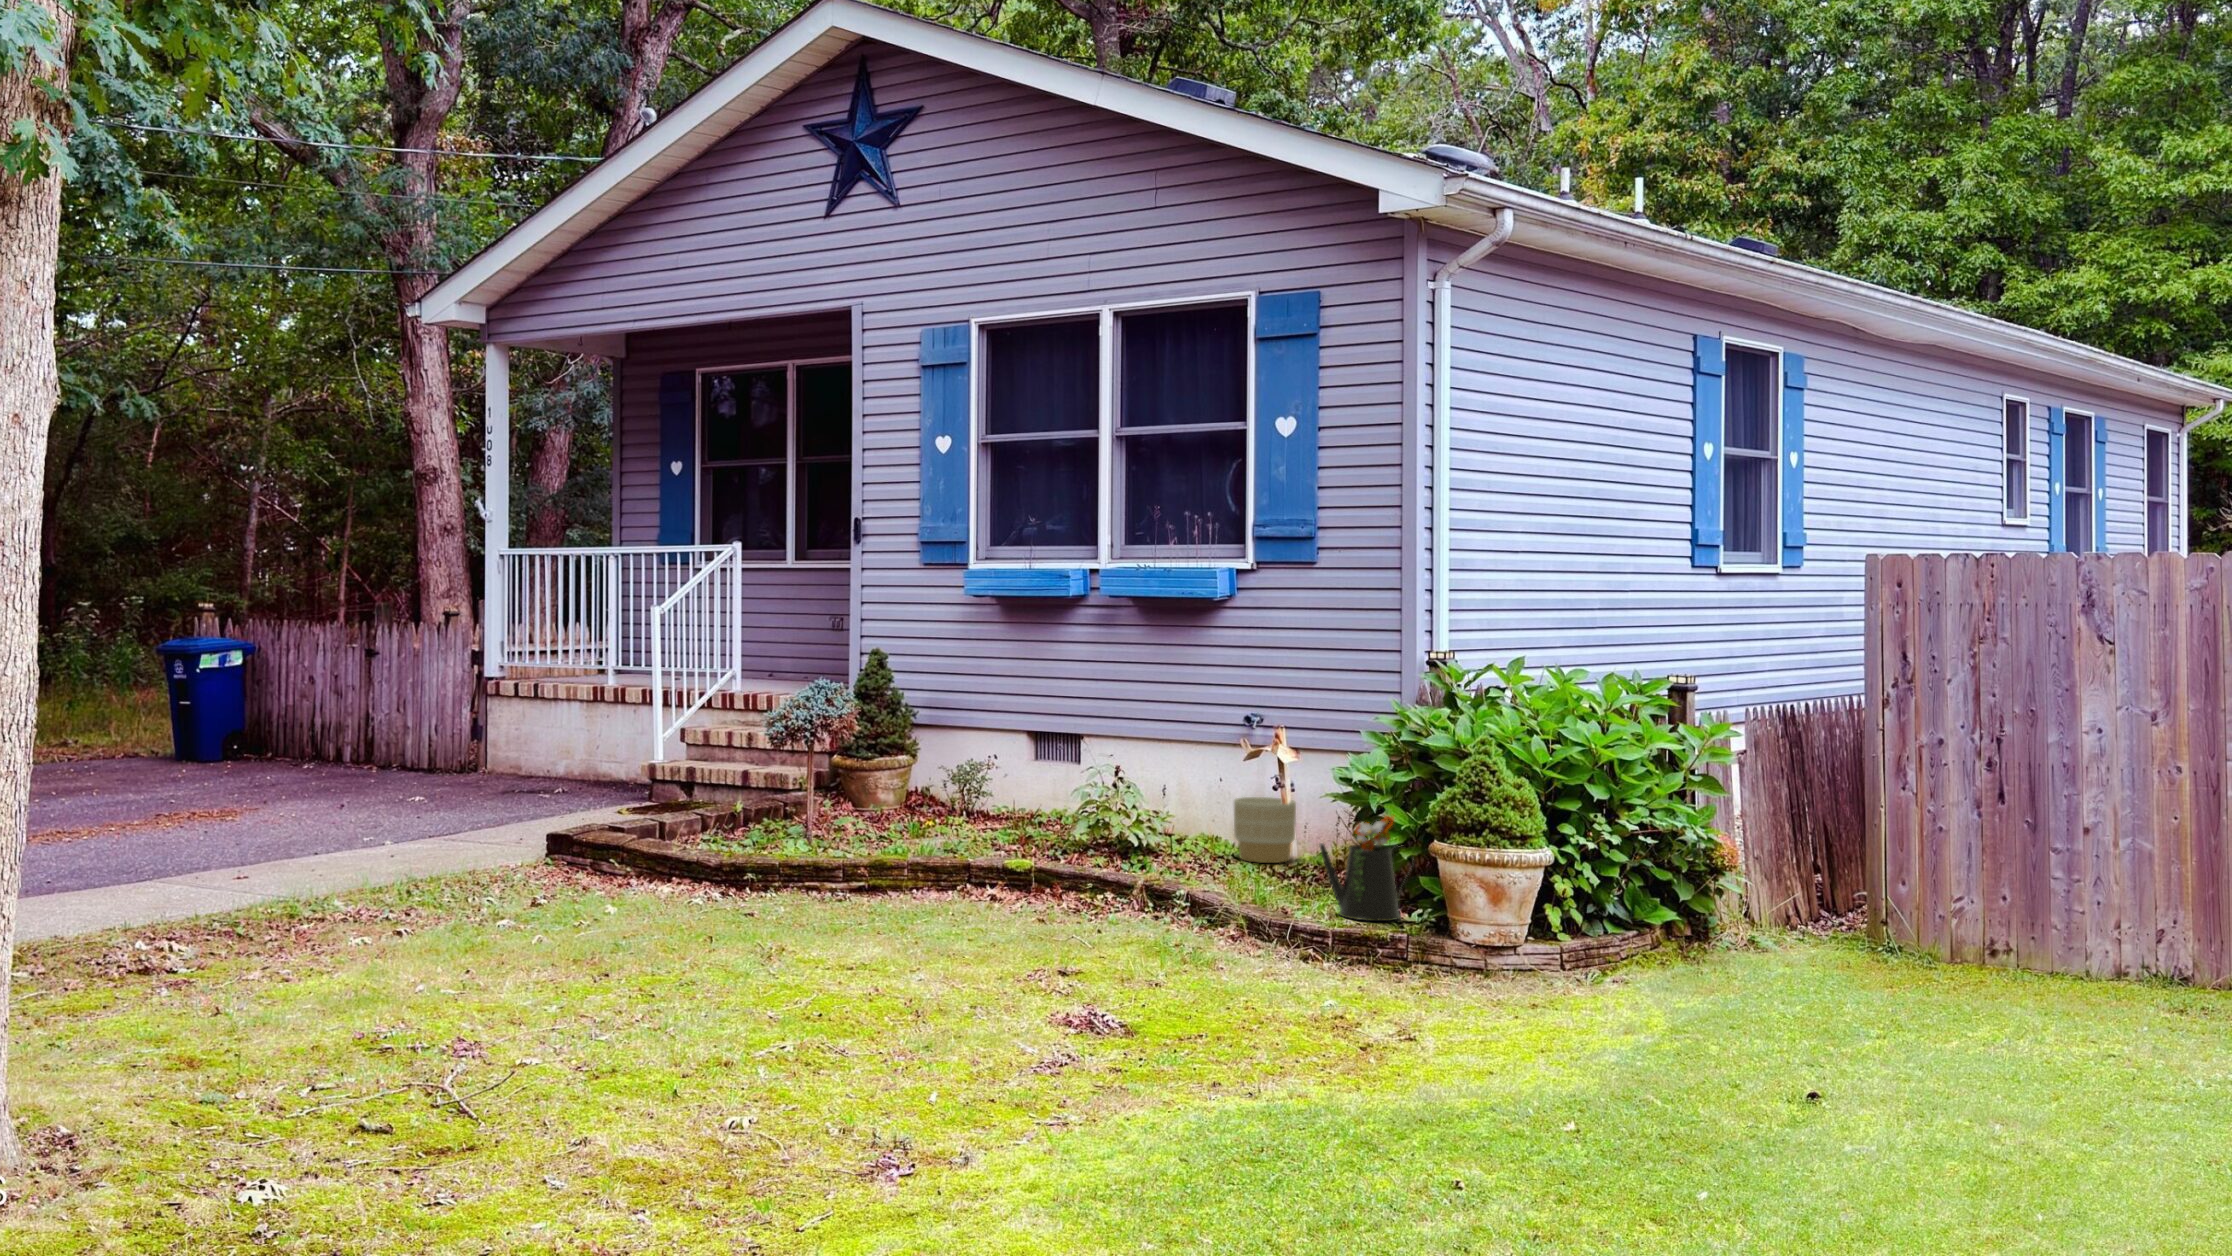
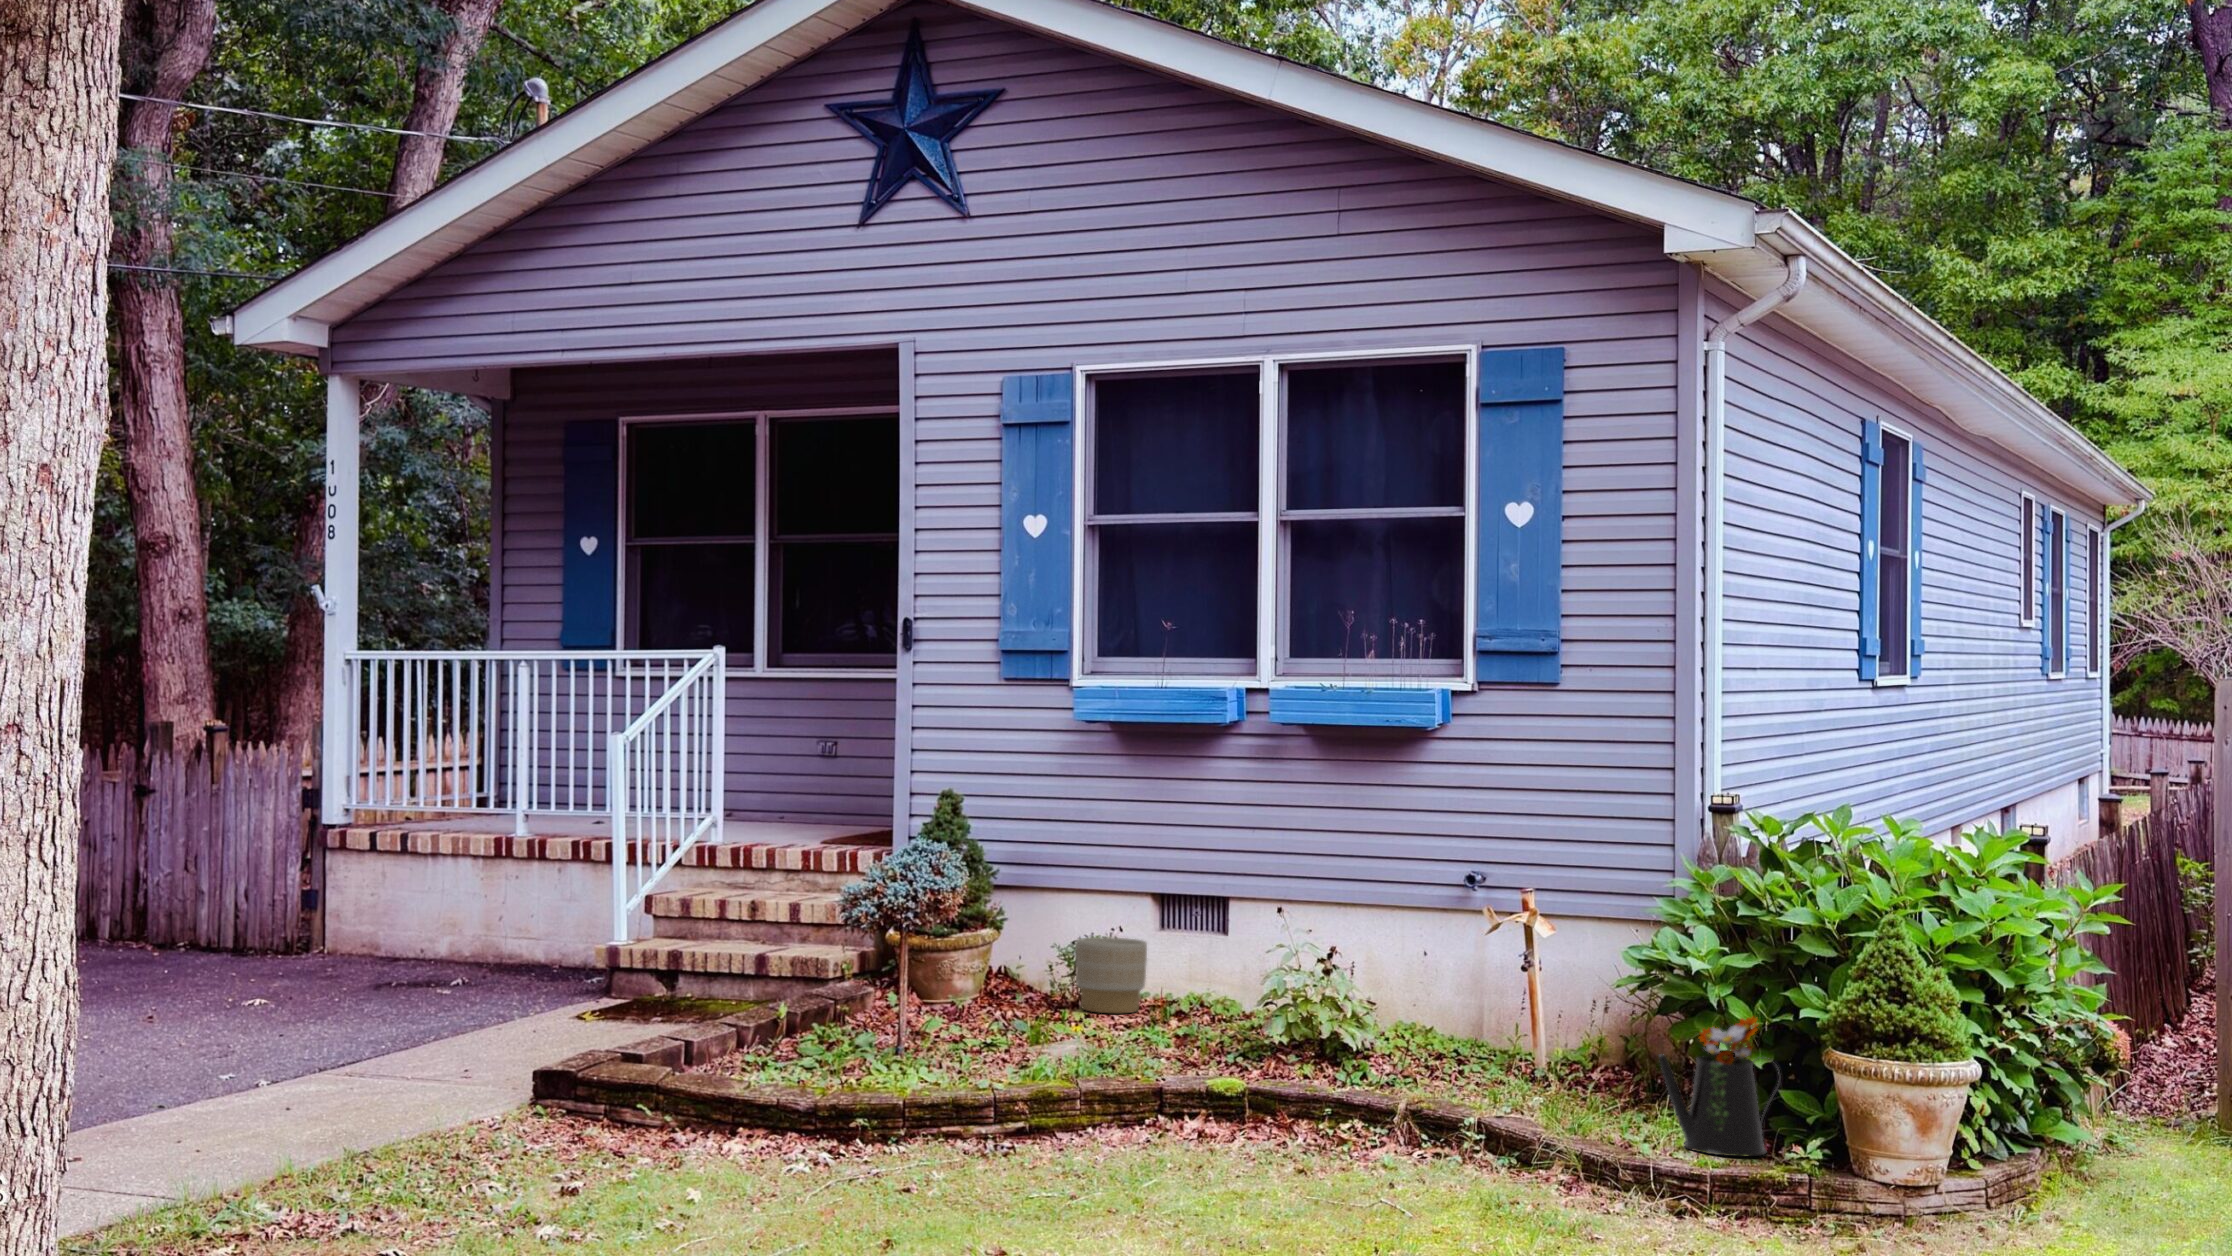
planter: present [1234,797,1296,863] -> present [1076,937,1147,1013]

